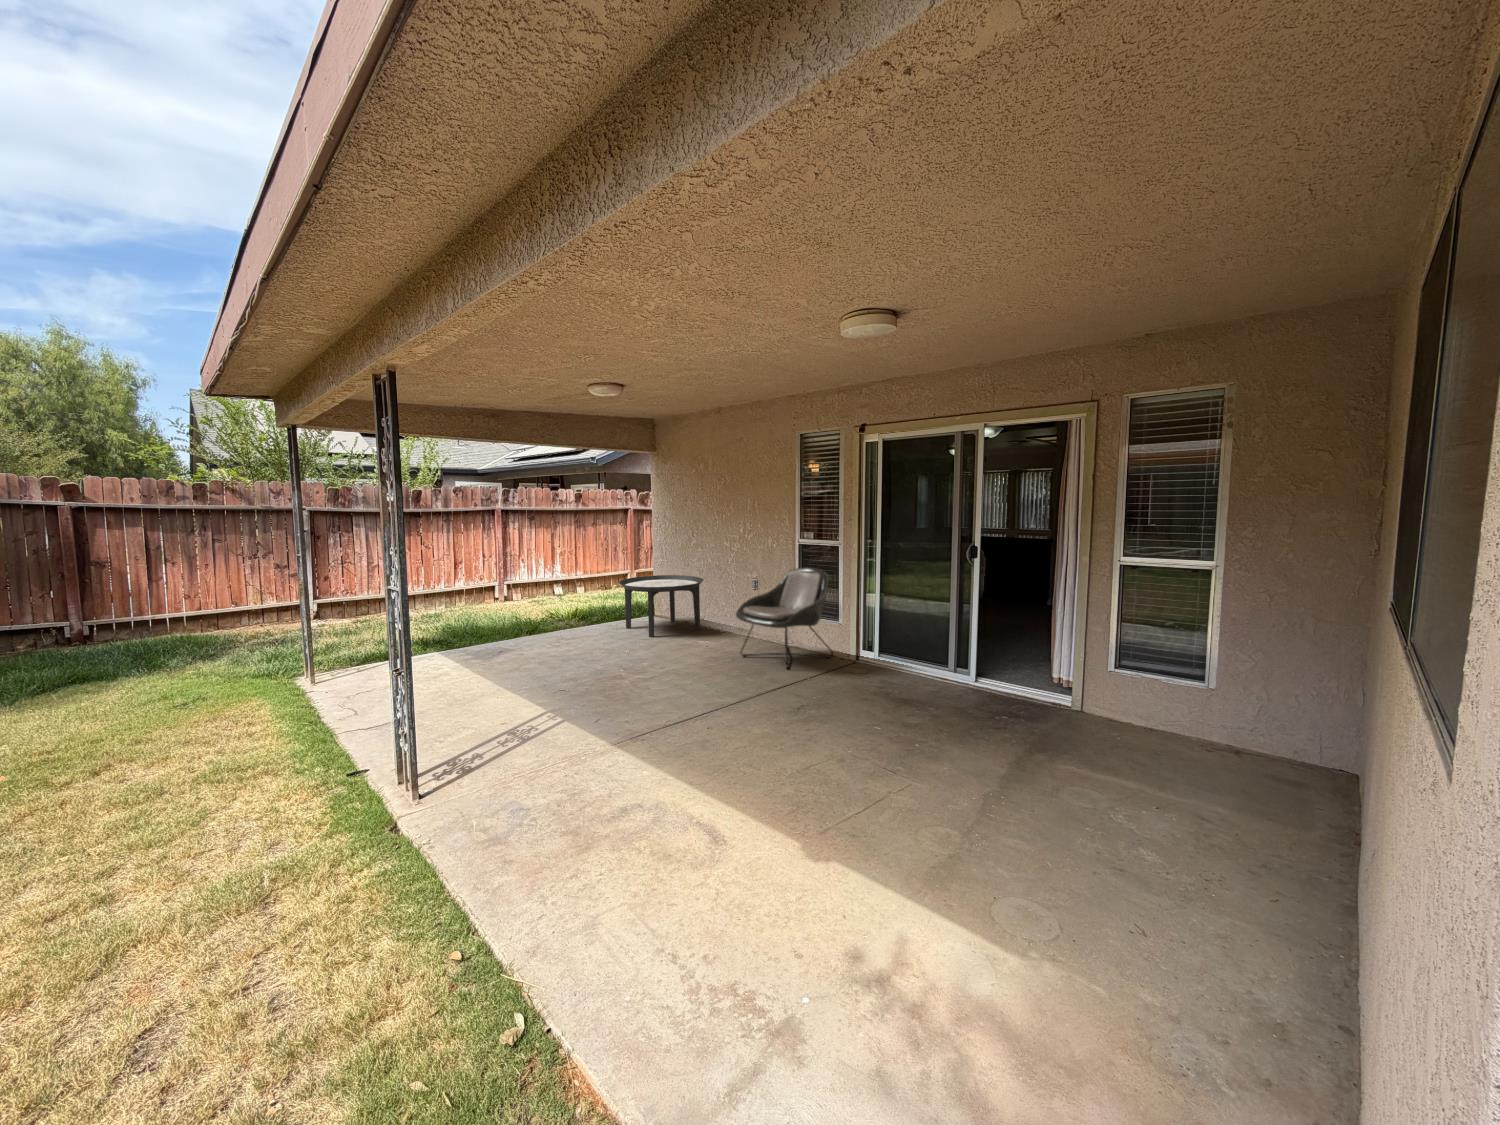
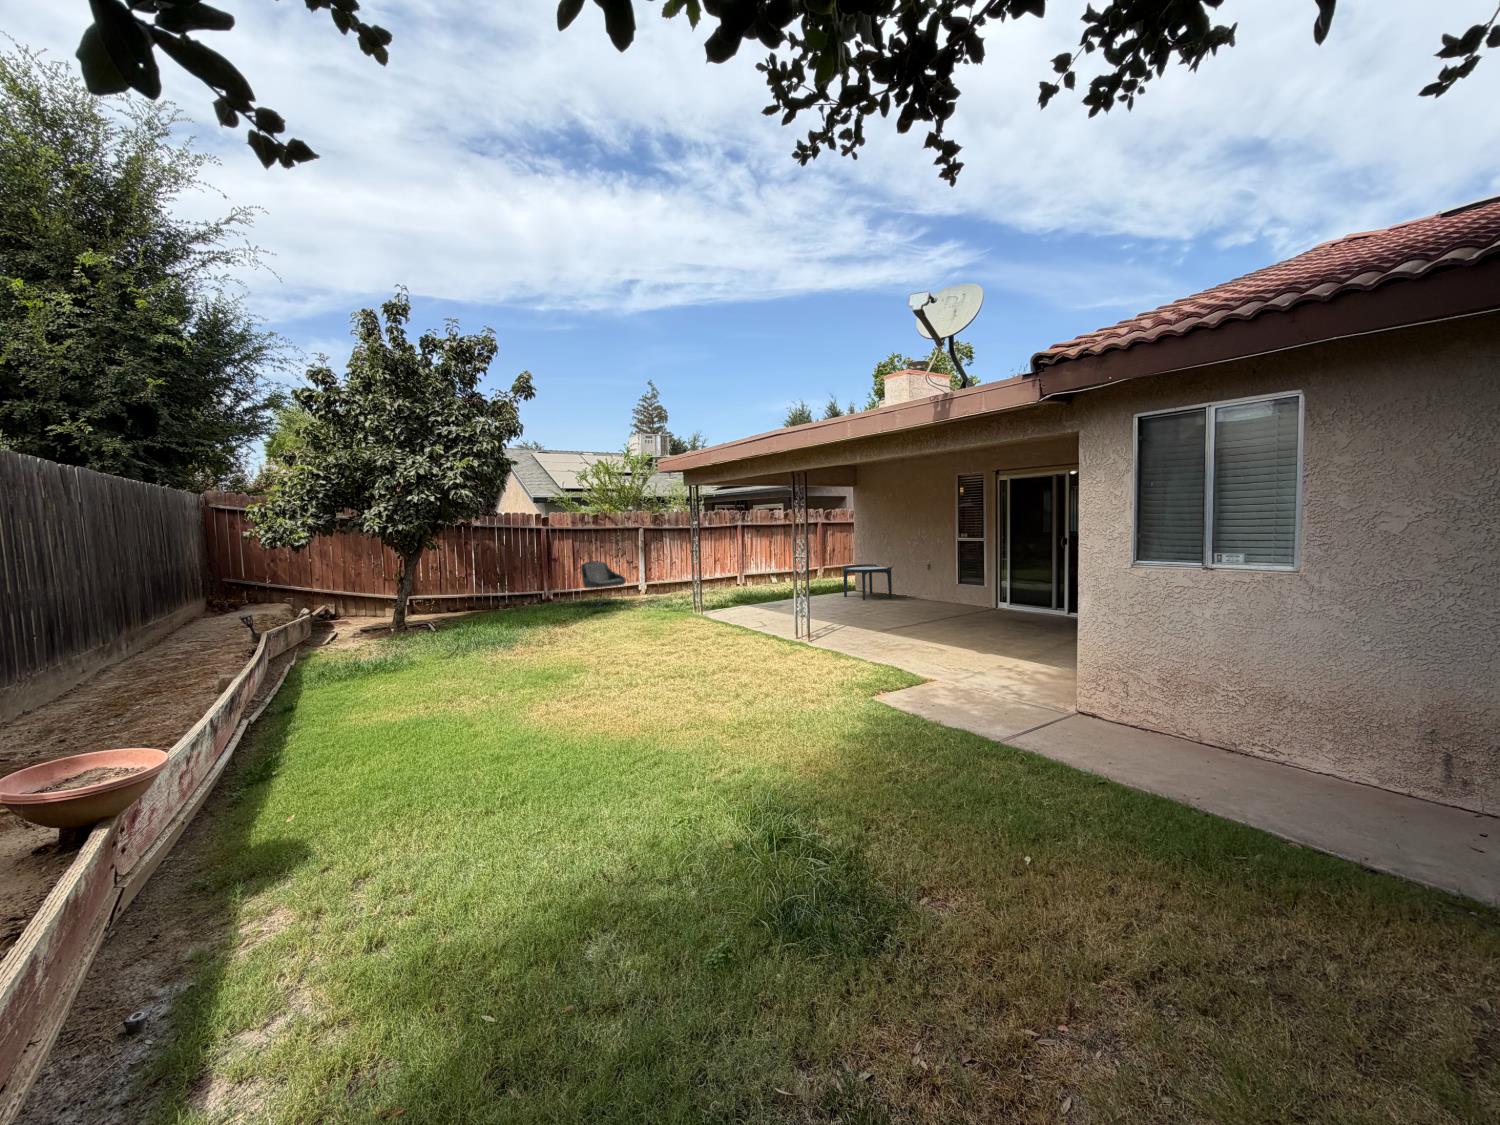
lounge chair: present [736,567,833,669] -> present [581,561,626,605]

